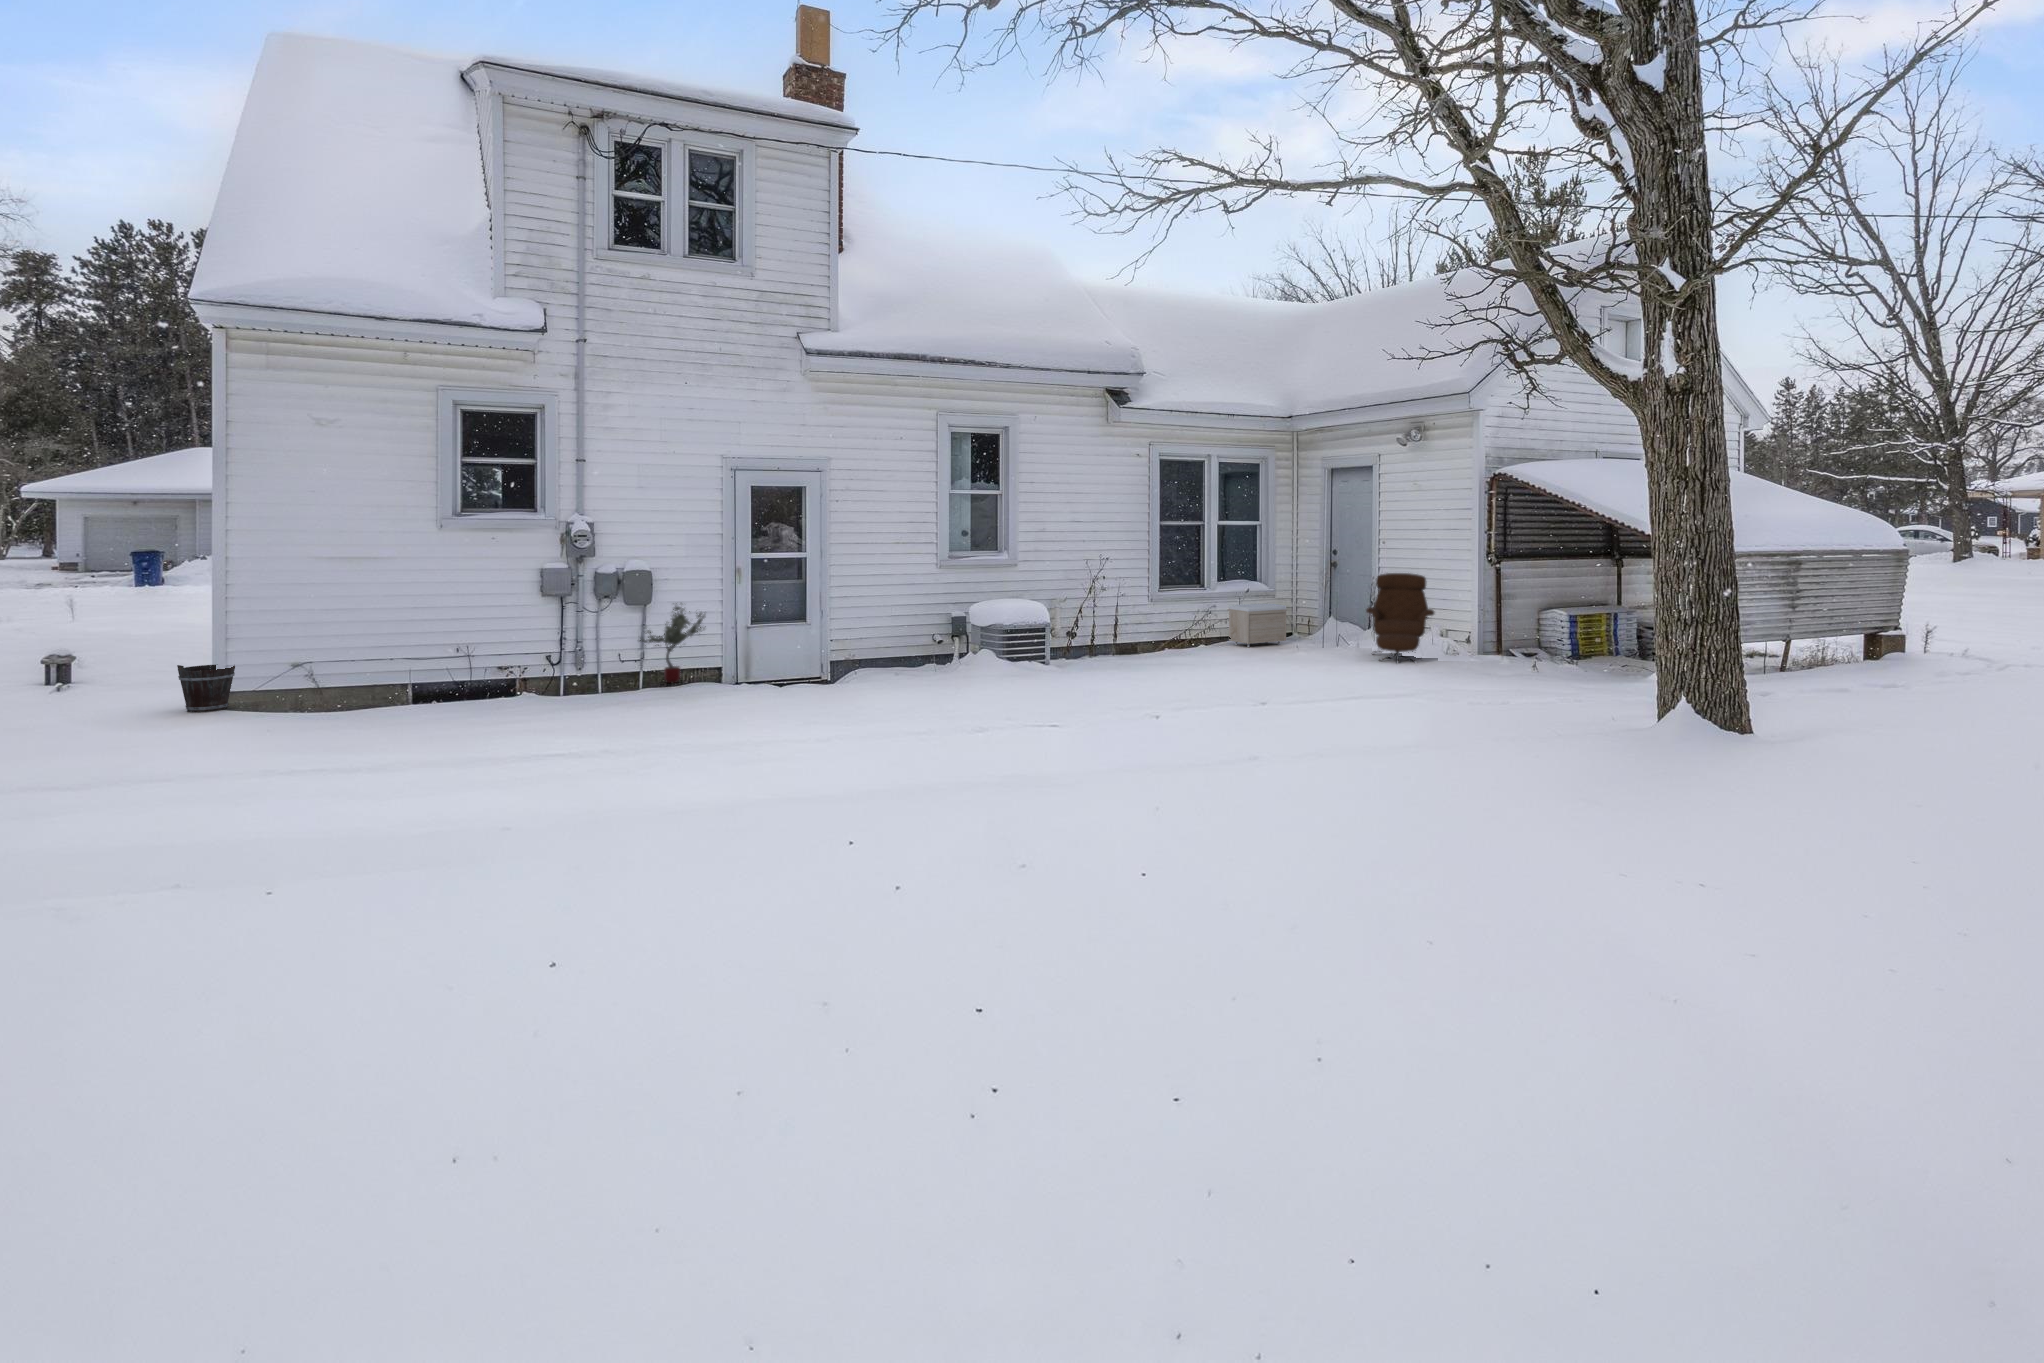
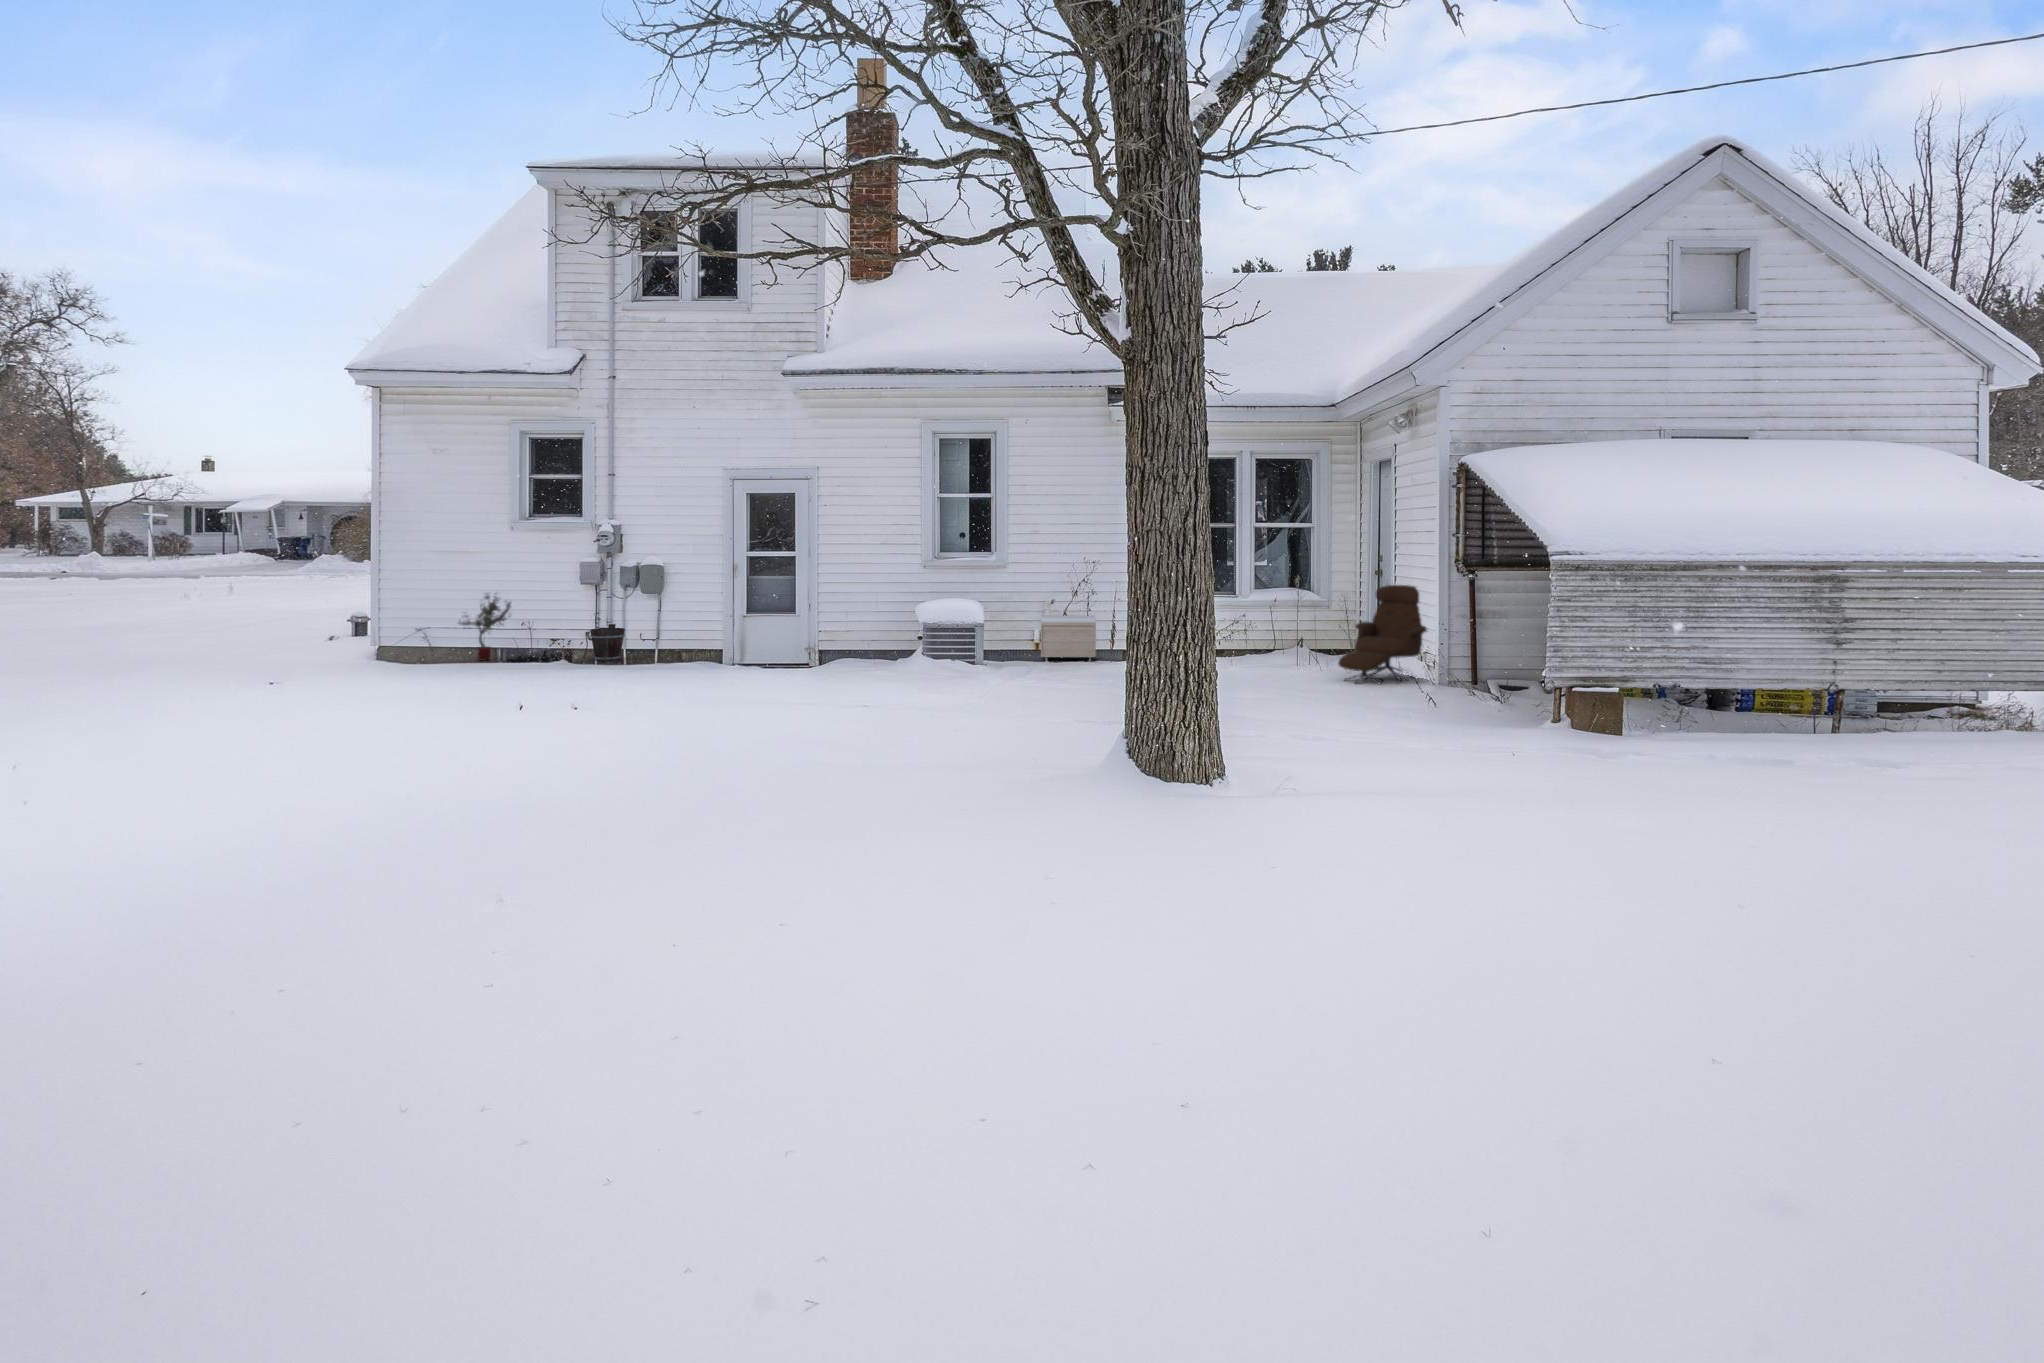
potted tree: present [640,603,706,683] -> present [458,593,511,661]
storage bench: present [1228,603,1287,647] -> present [1041,615,1096,661]
bucket: present [177,665,235,712] -> present [590,624,625,661]

